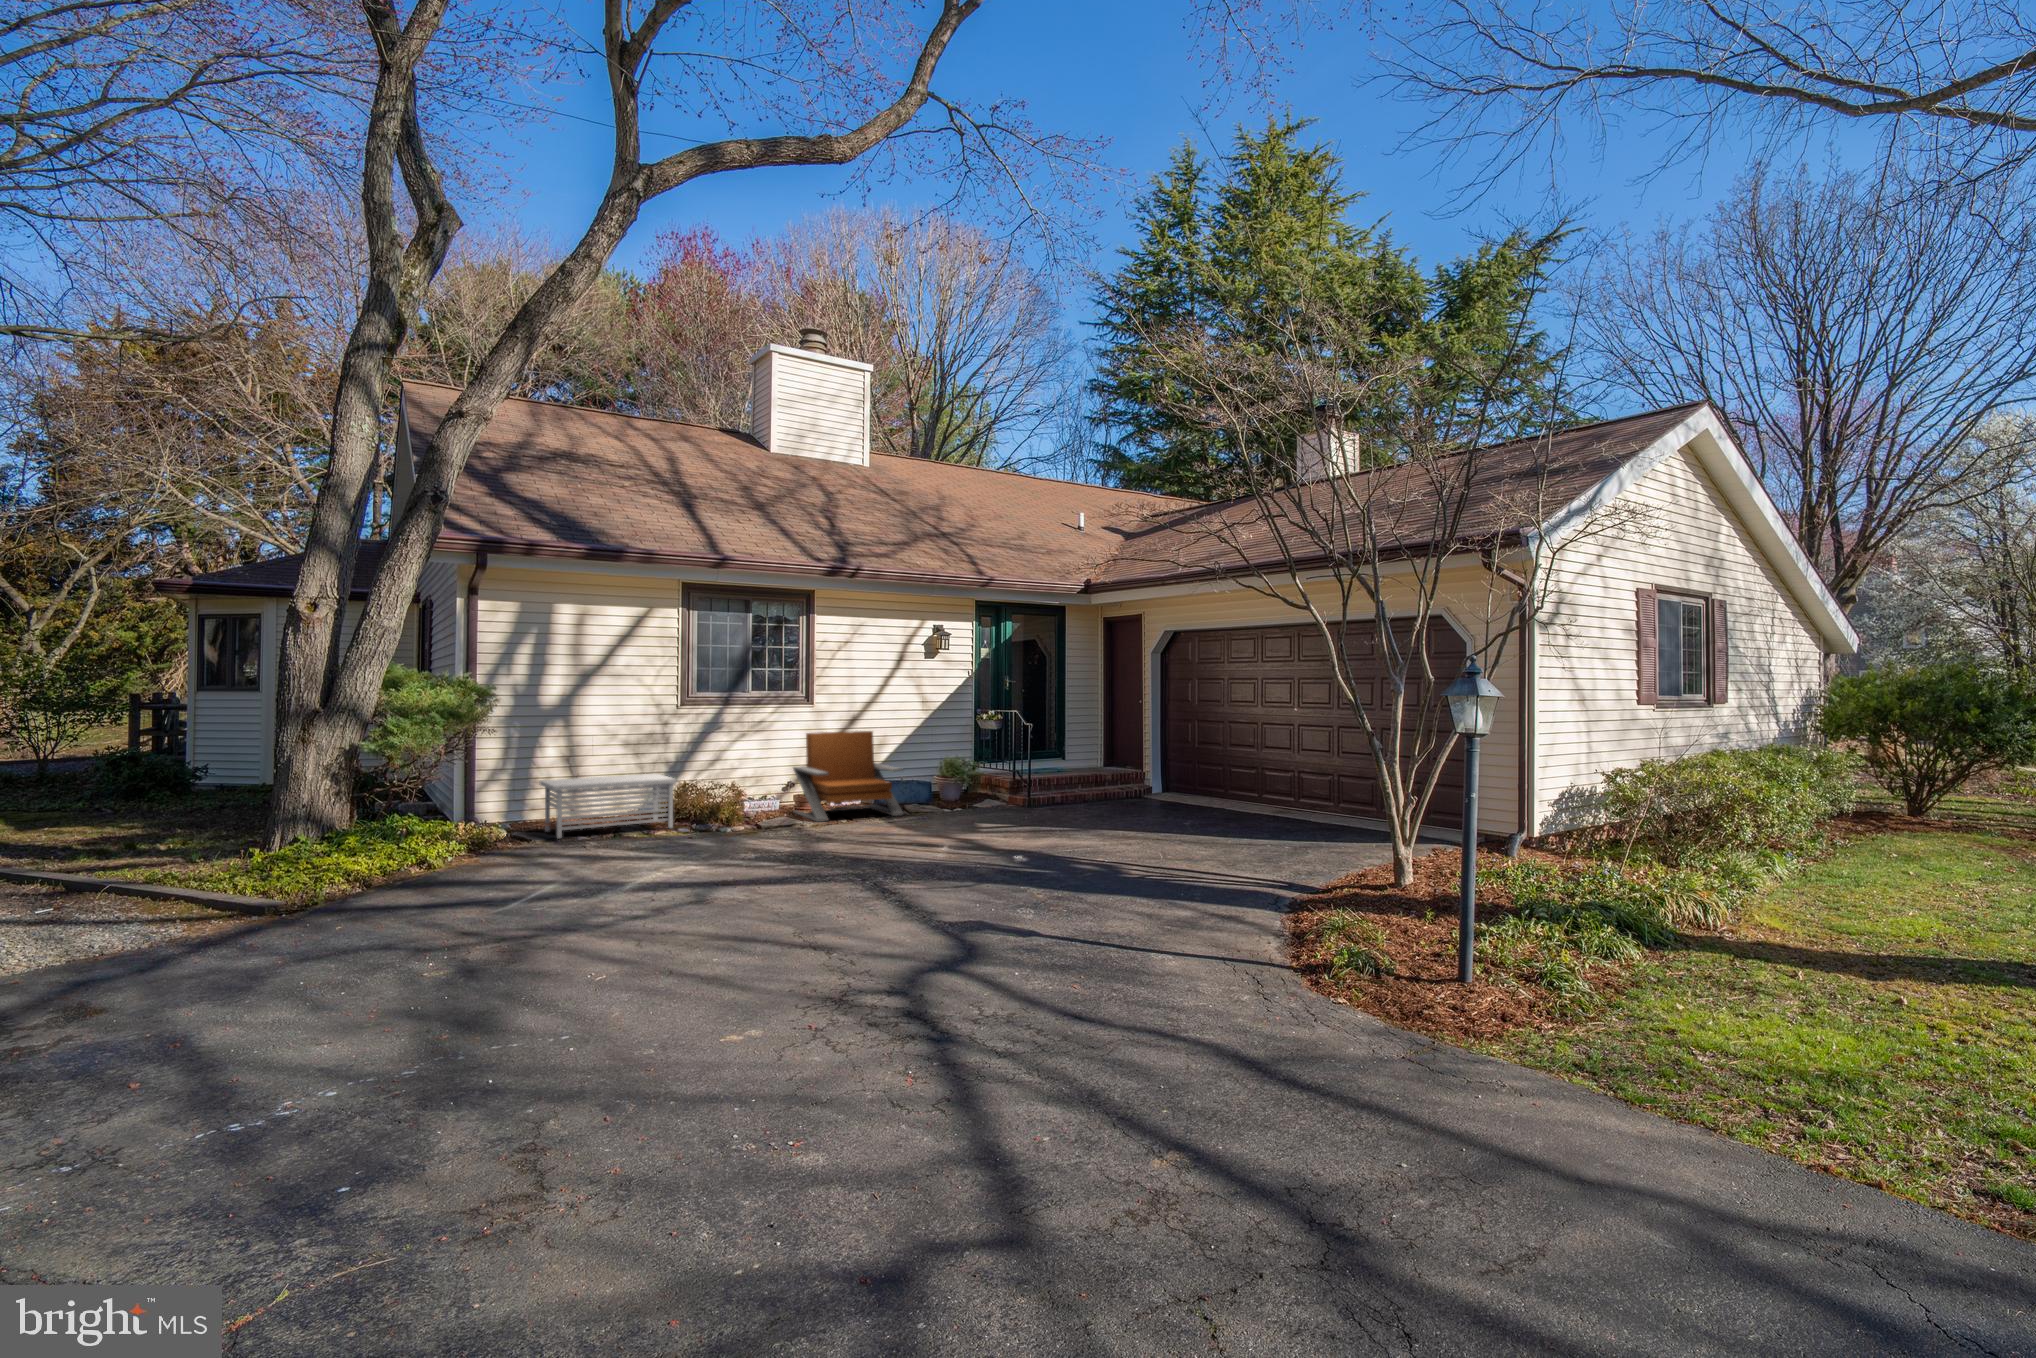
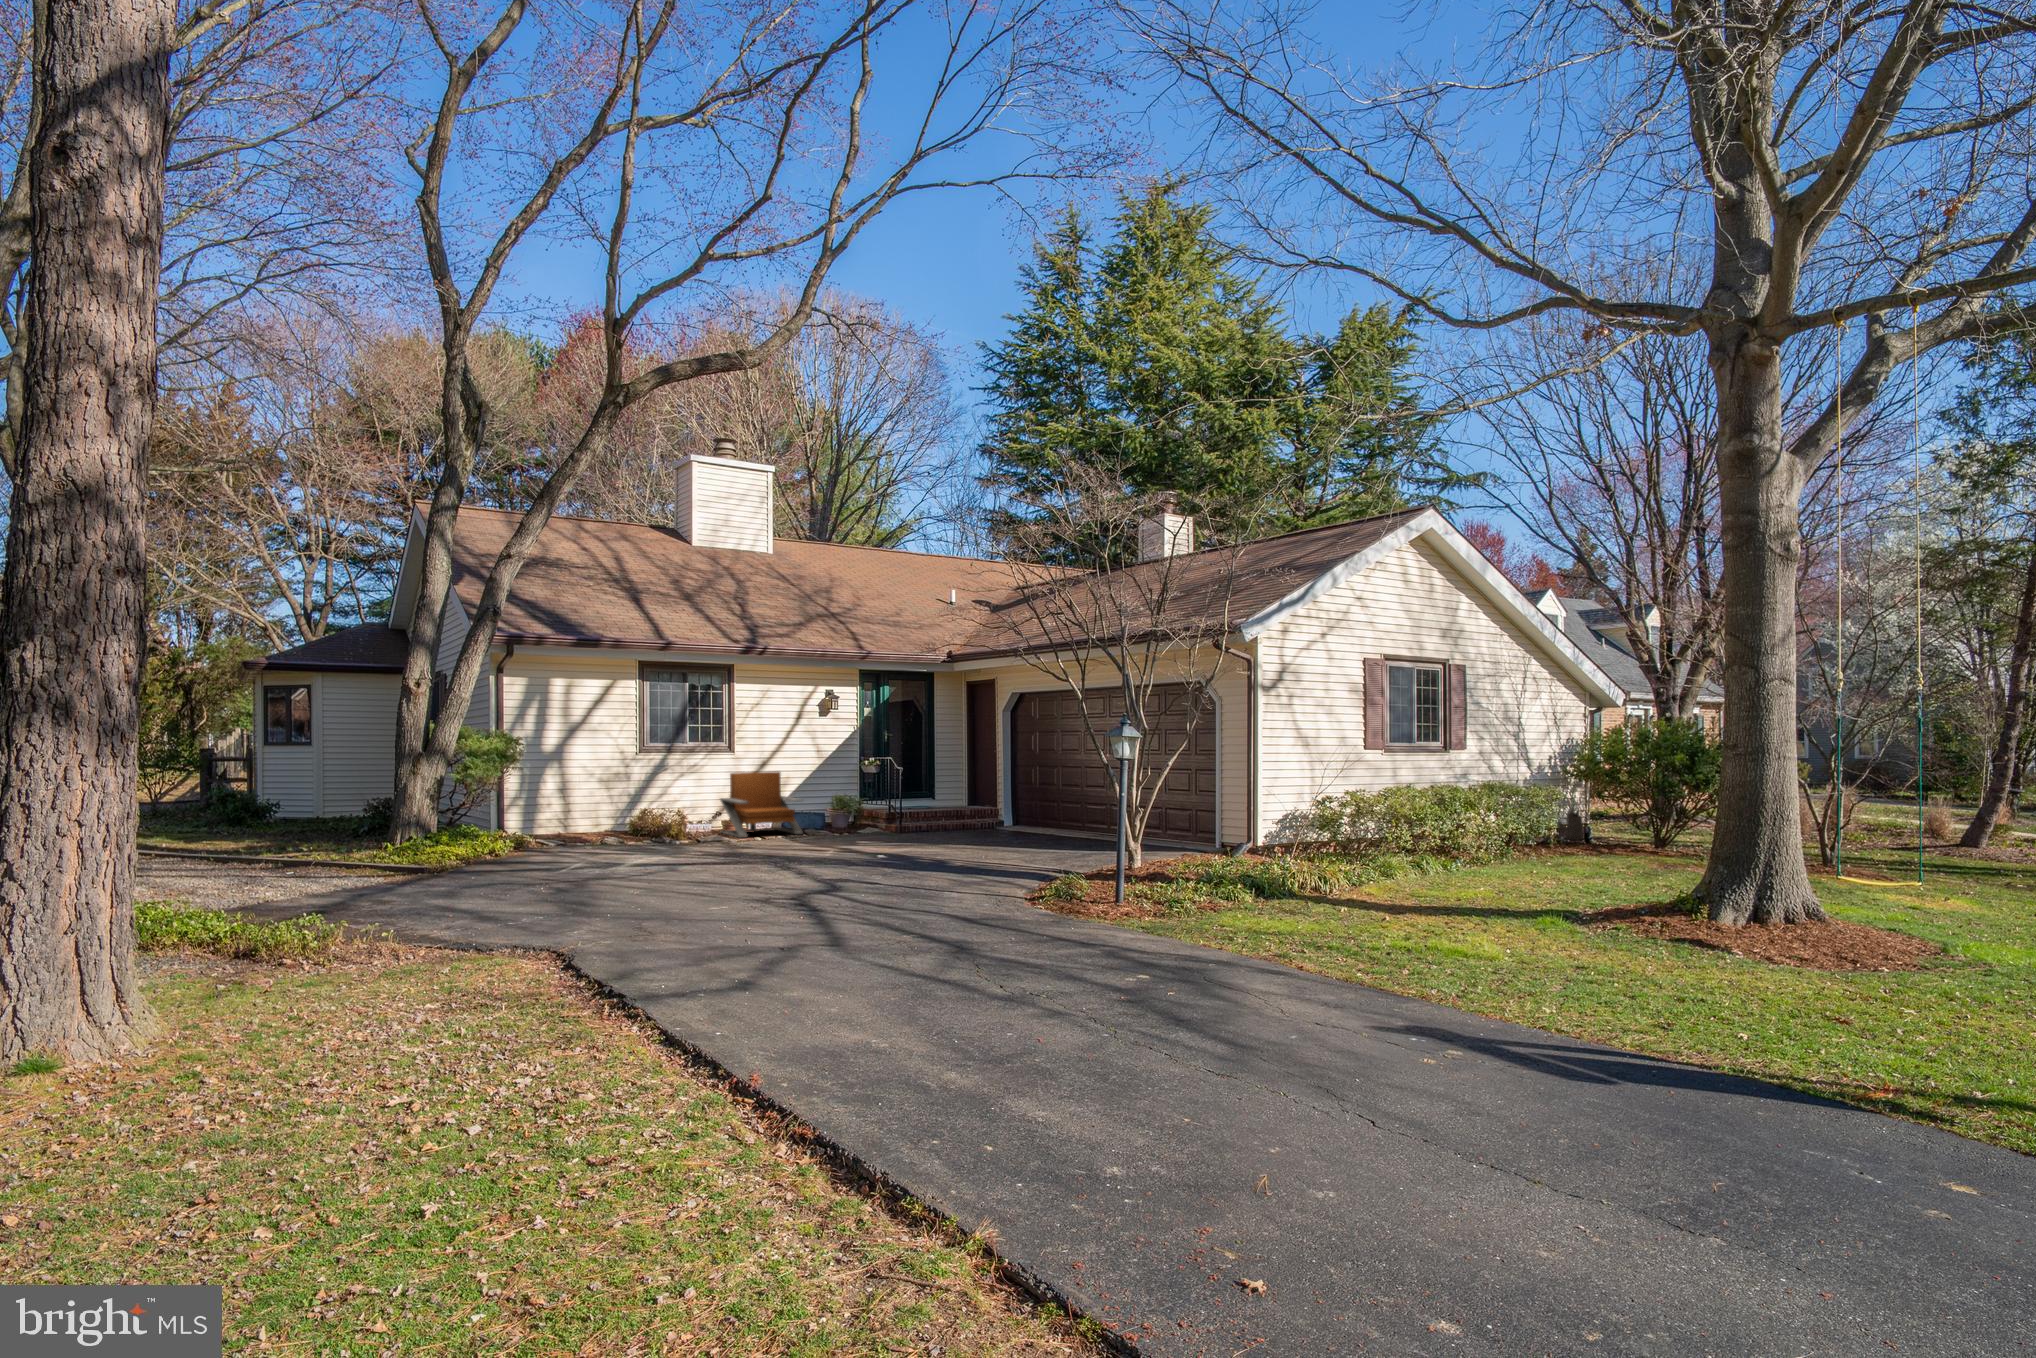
storage bench: present [540,774,676,838] -> none [541,802,639,846]
watering can: none [1928,777,2003,824] -> present [1558,806,1583,840]

